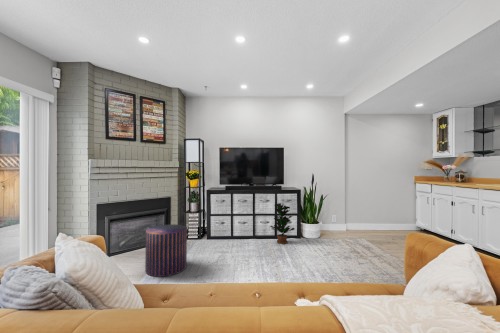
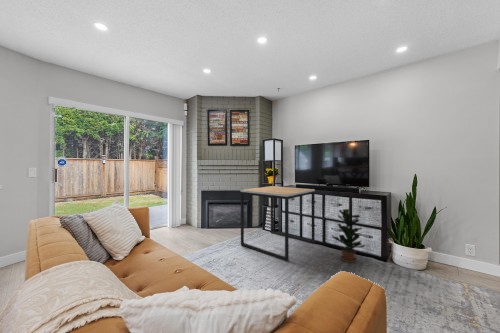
side table: none [191,190,251,258] -> present [240,186,315,261]
pouf: present [145,225,187,277] -> none [199,212,231,254]

